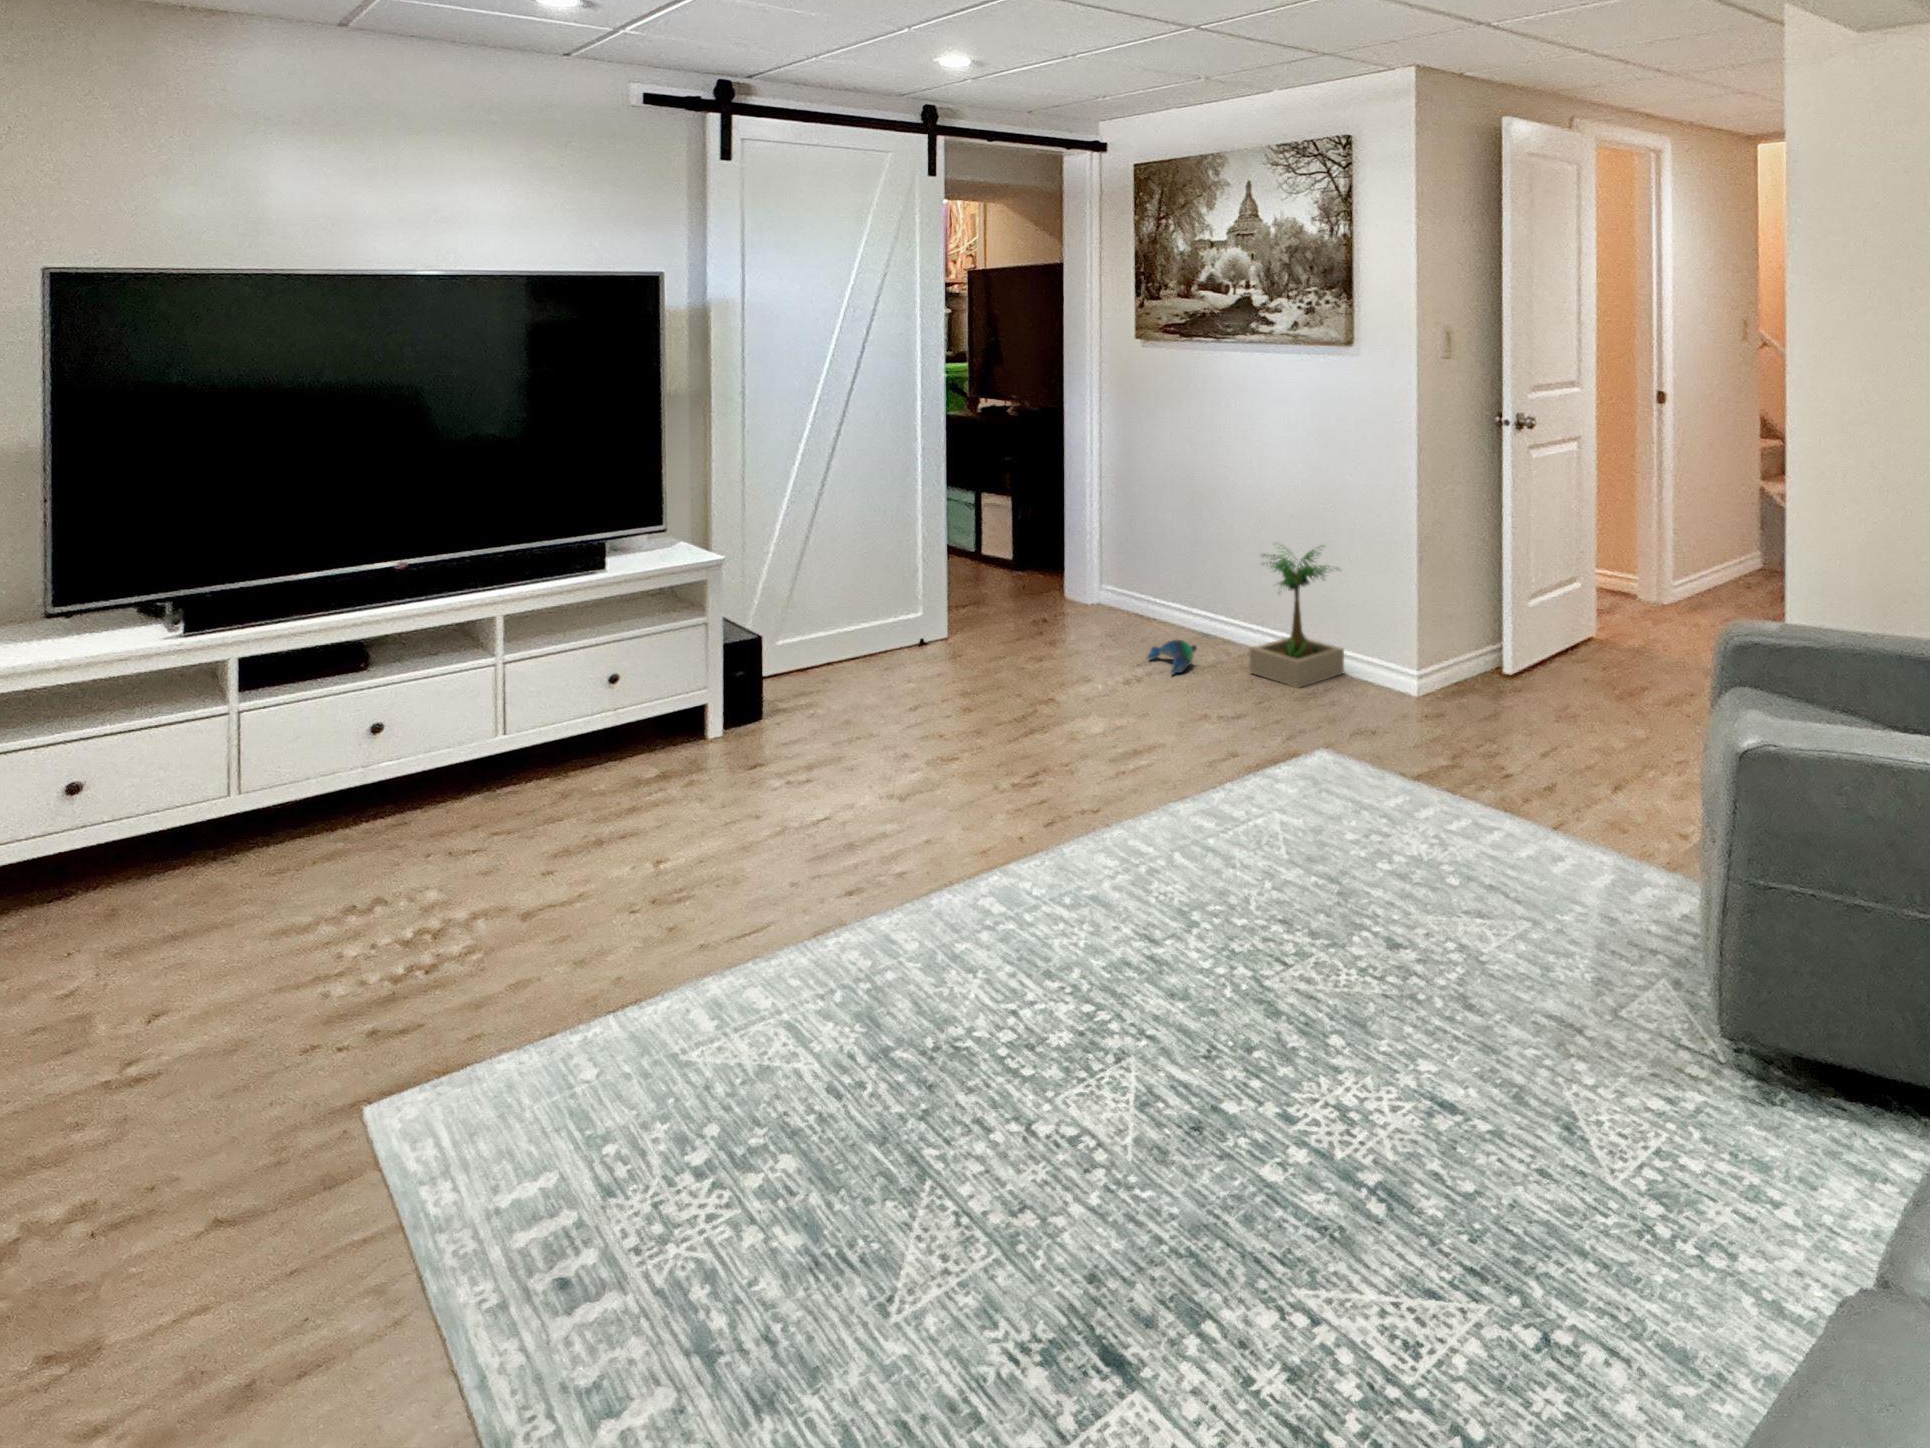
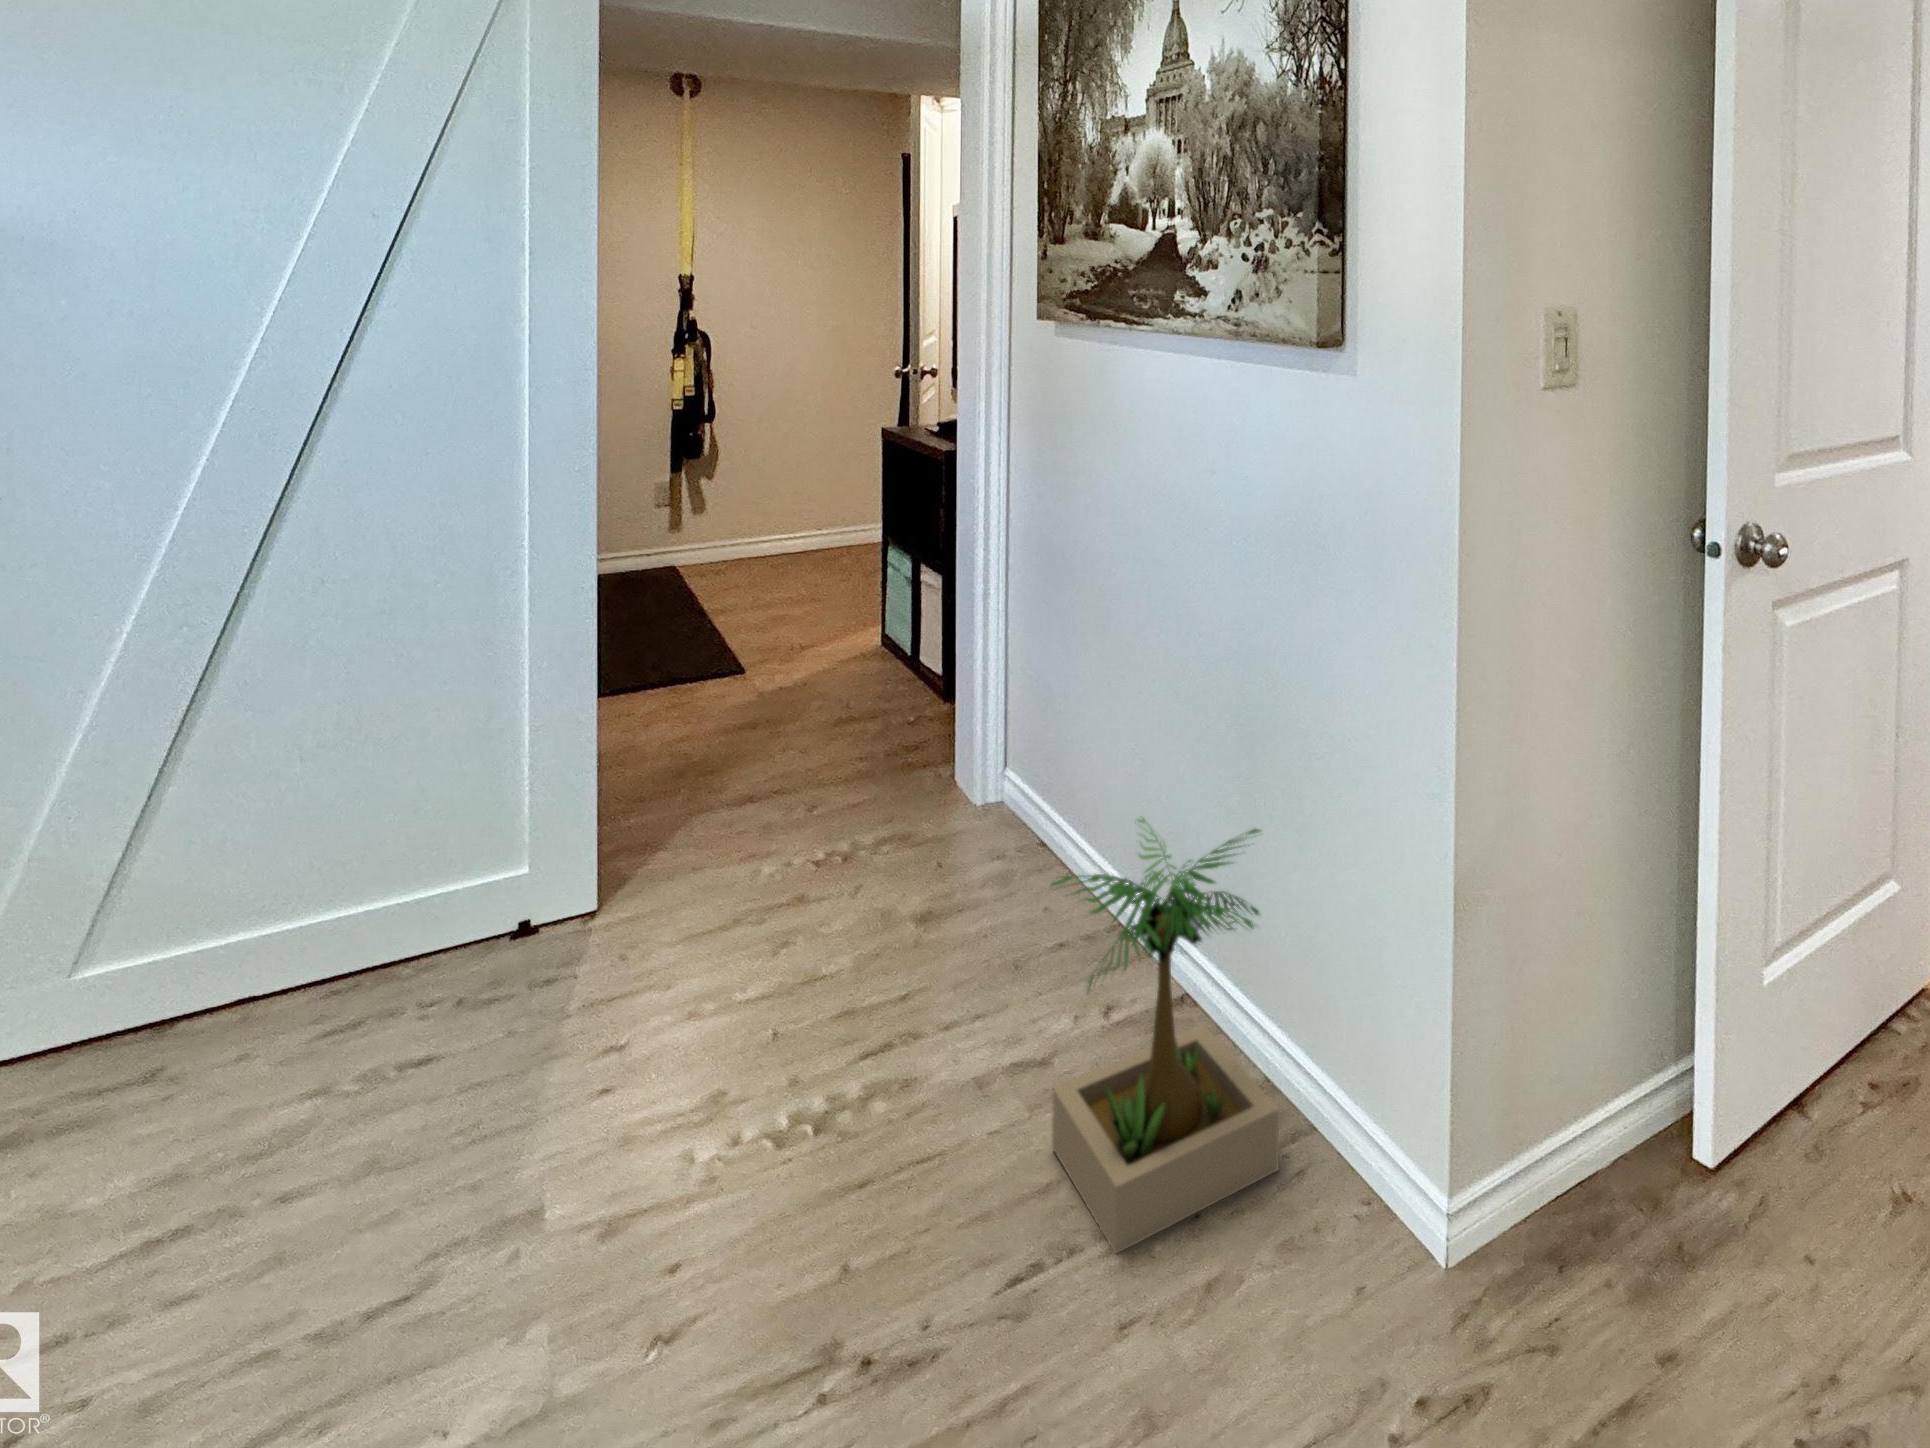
plush toy: present [1148,640,1197,674] -> none [862,1013,969,1143]

